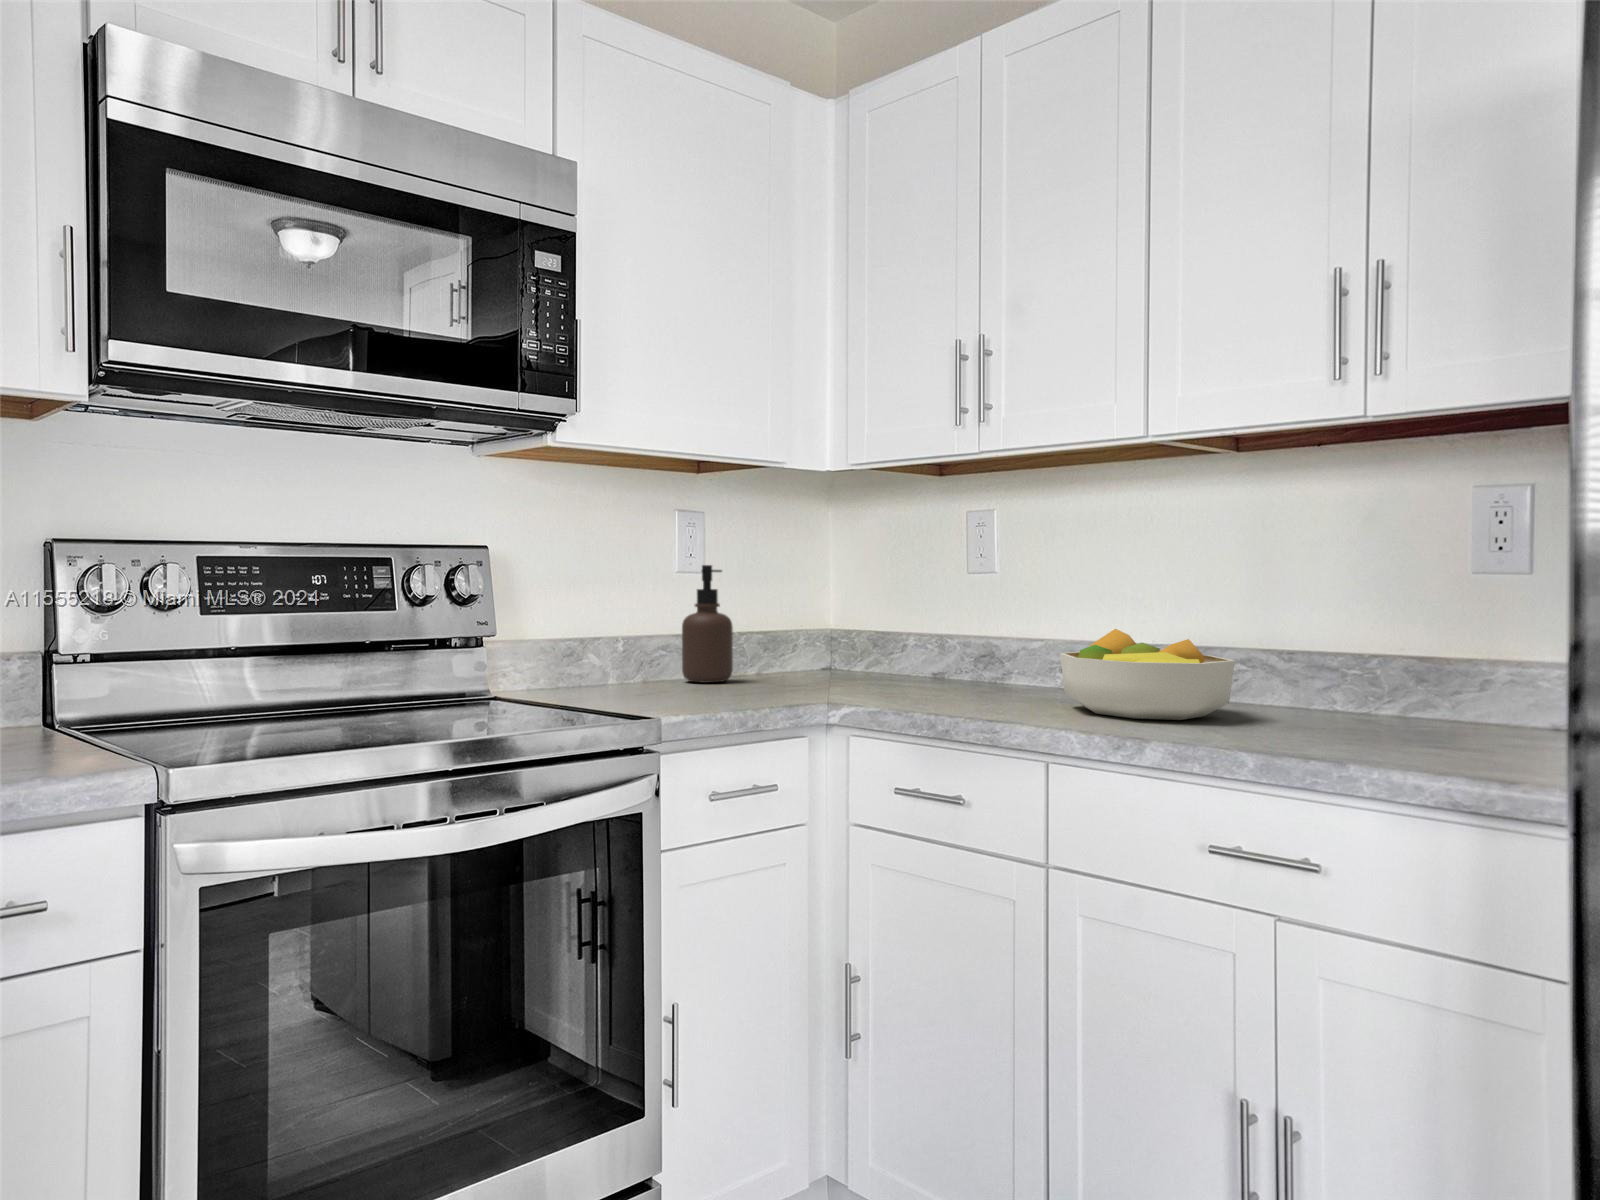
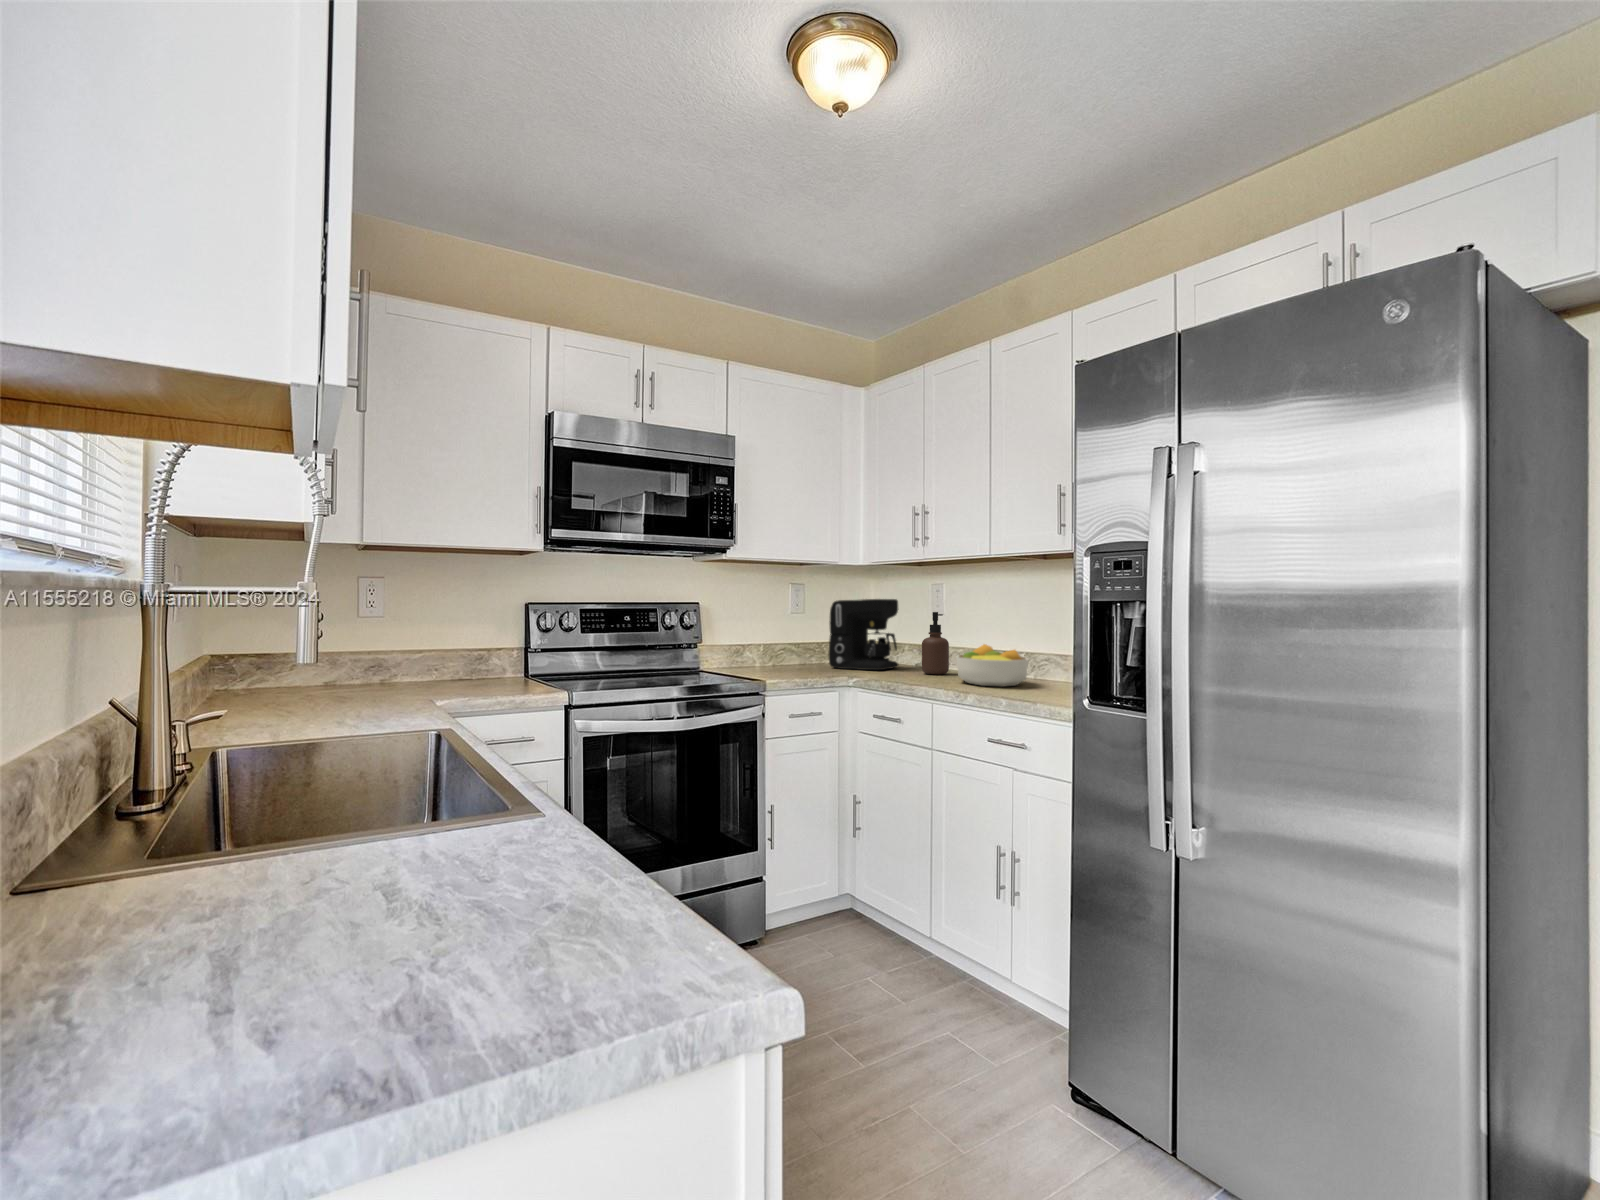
coffee maker: none [762,540,904,688] -> present [829,599,898,670]
soap dispenser: present [682,565,733,683] -> present [922,612,949,675]

